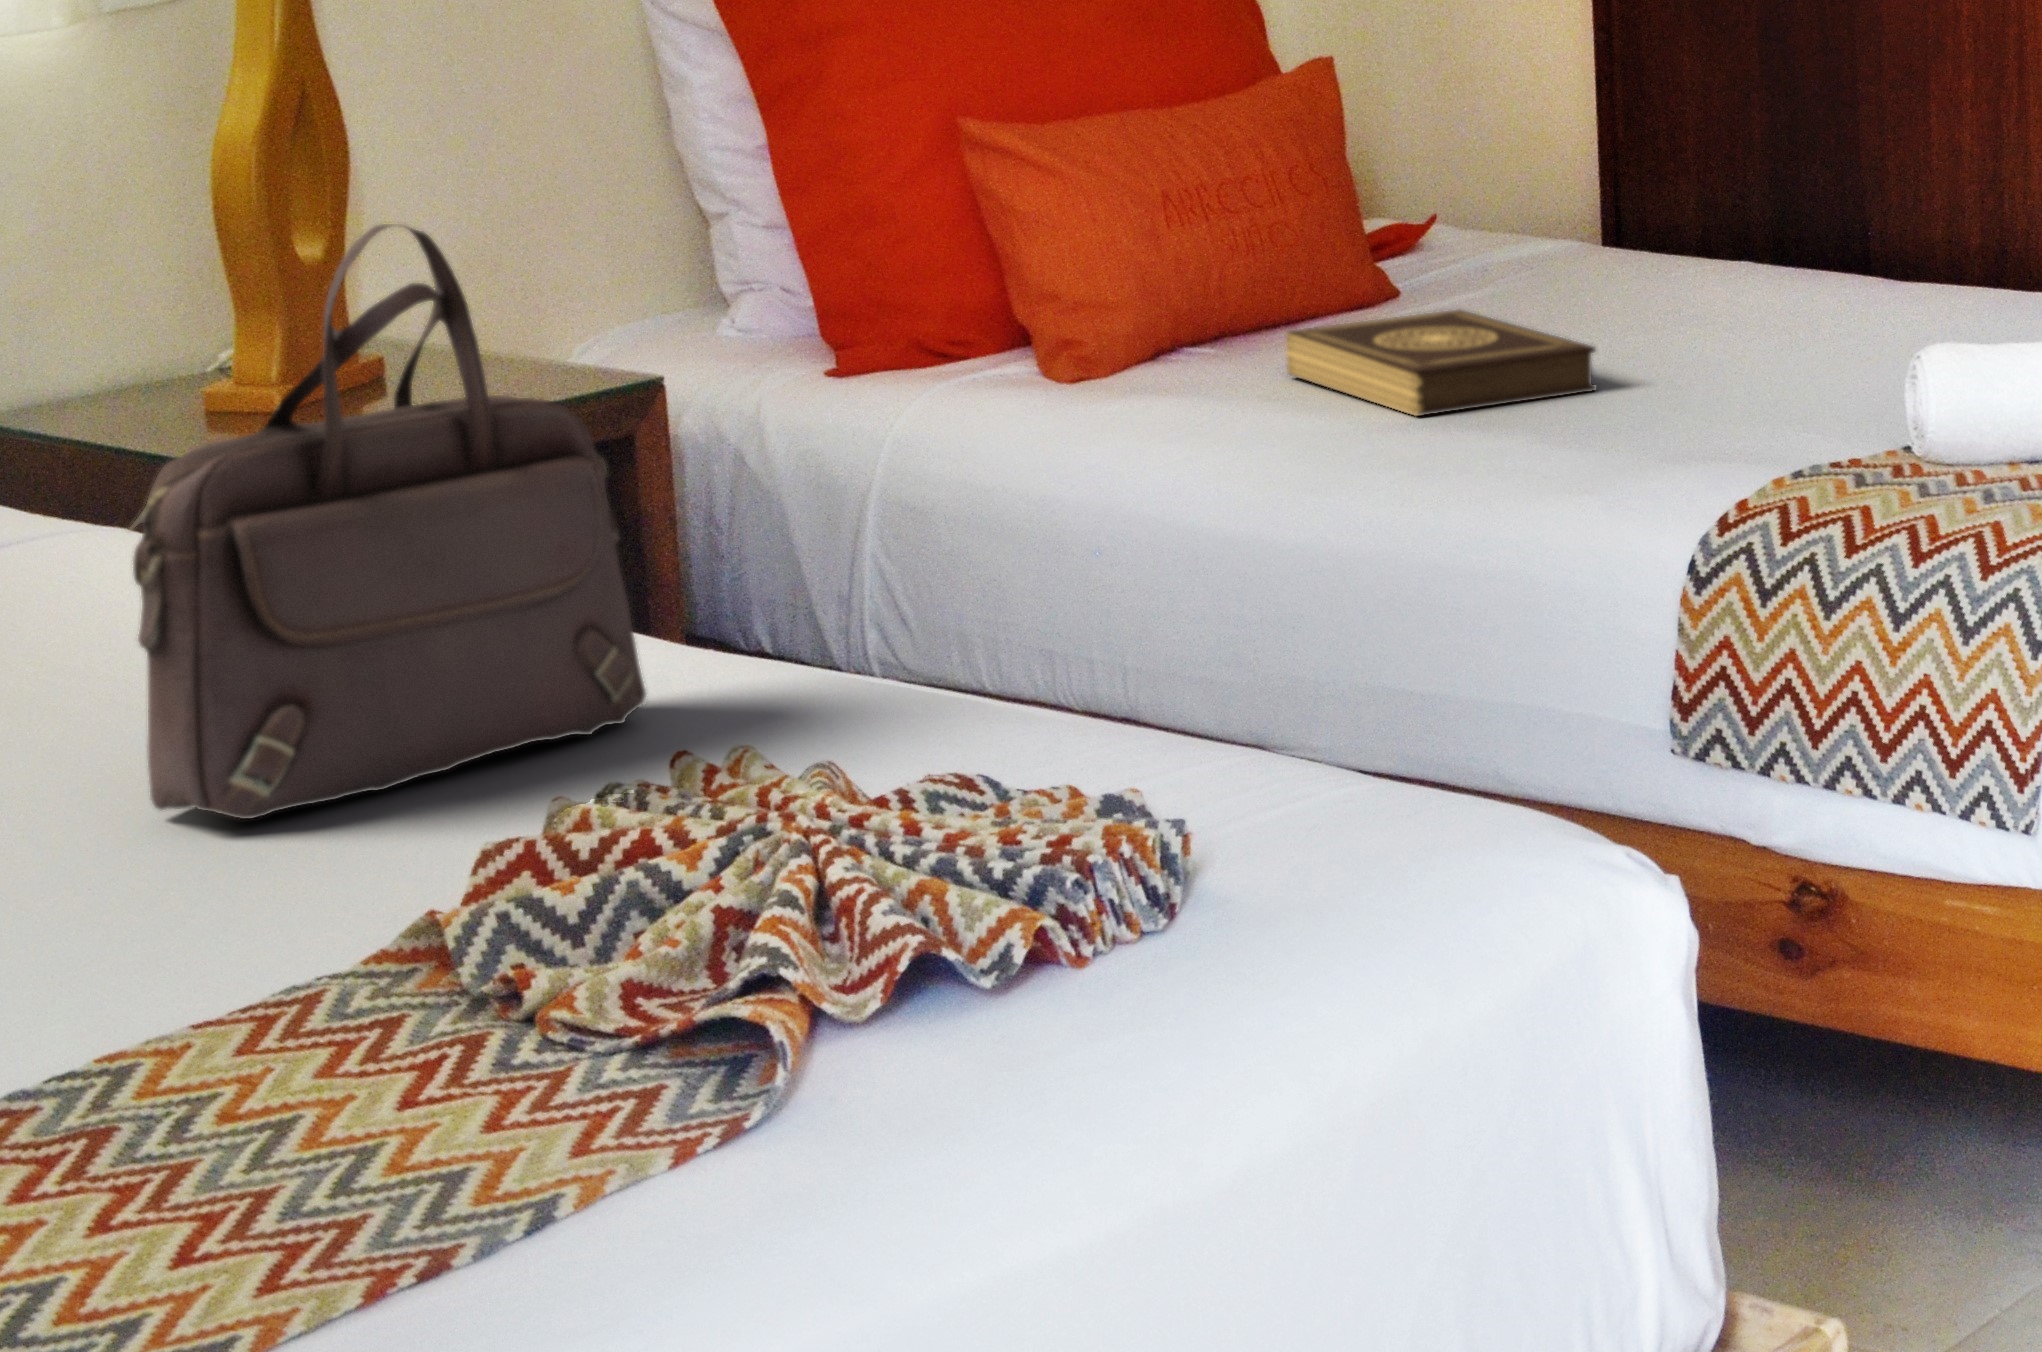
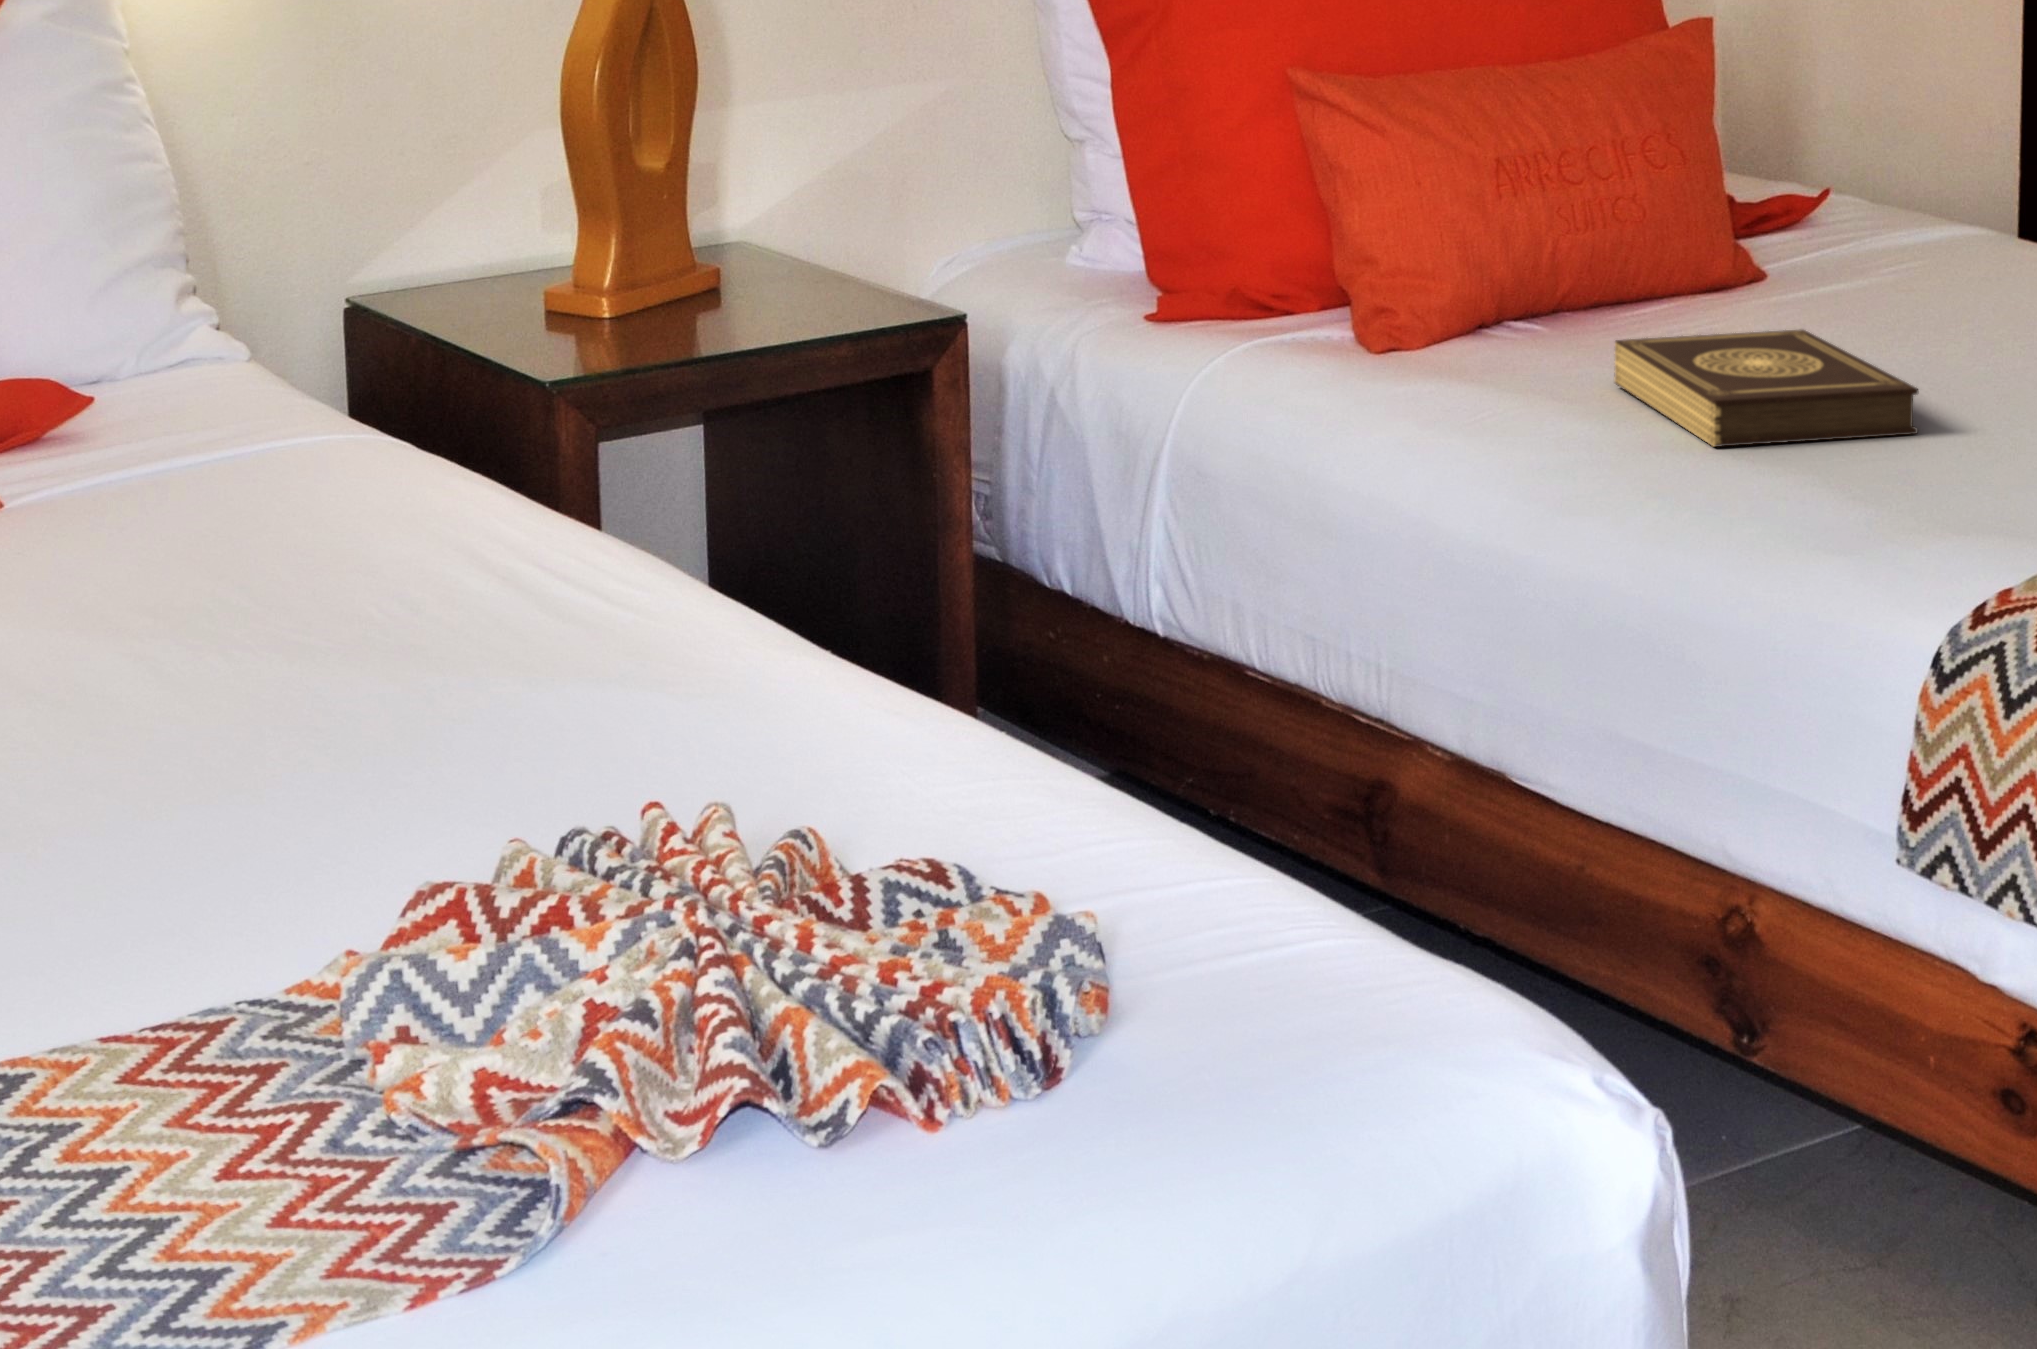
handbag: present [130,224,646,819] -> none [266,242,759,795]

